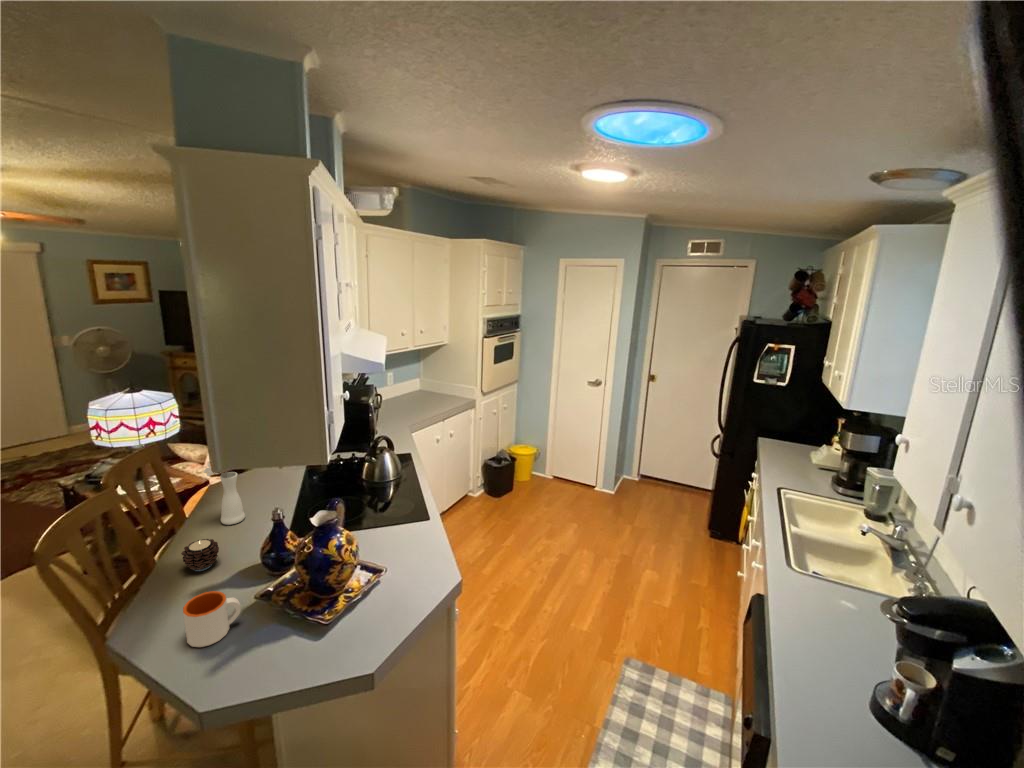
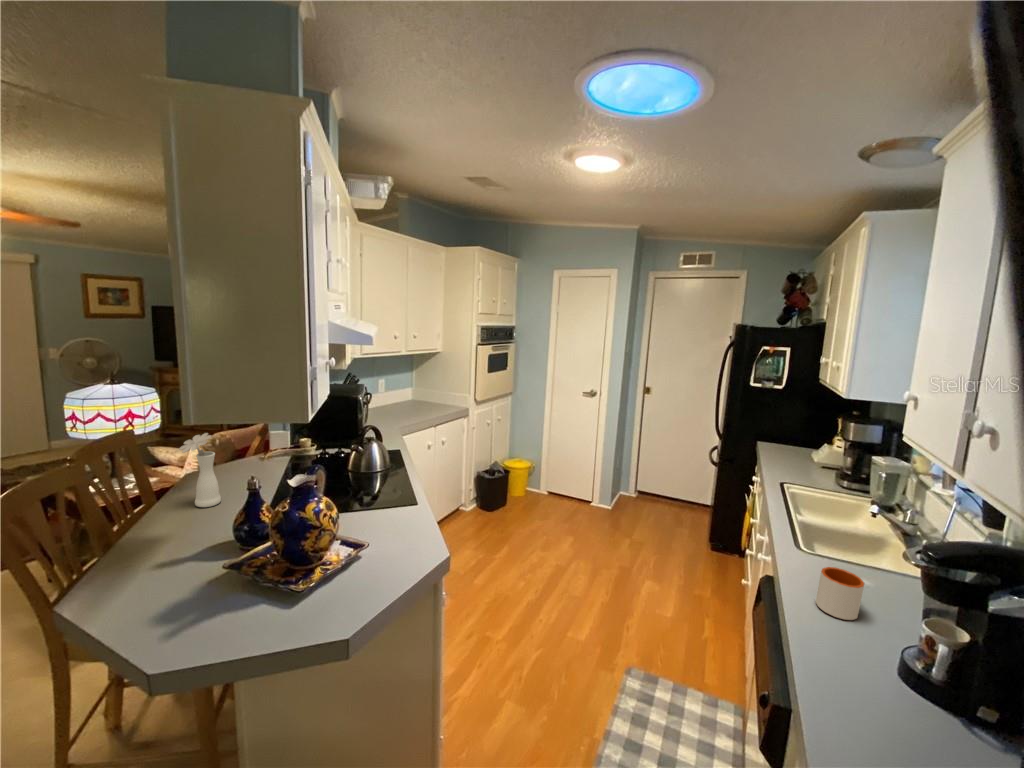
candle: present [181,539,219,571] -> none [149,513,190,547]
mug: present [183,591,241,647] -> present [816,567,864,620]

